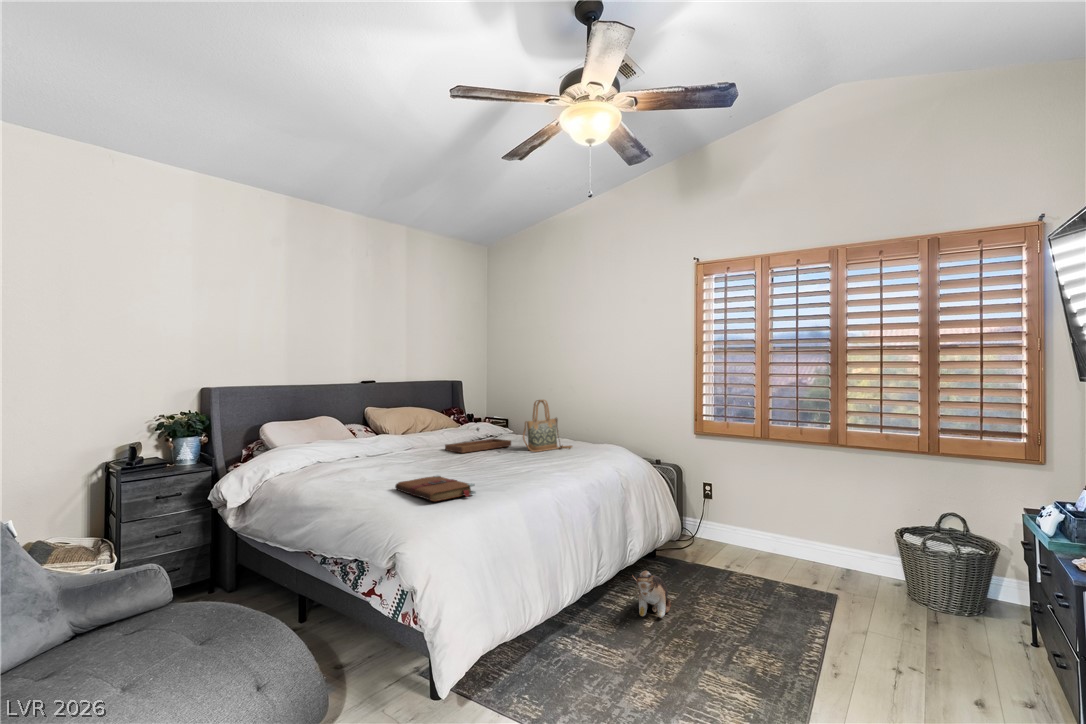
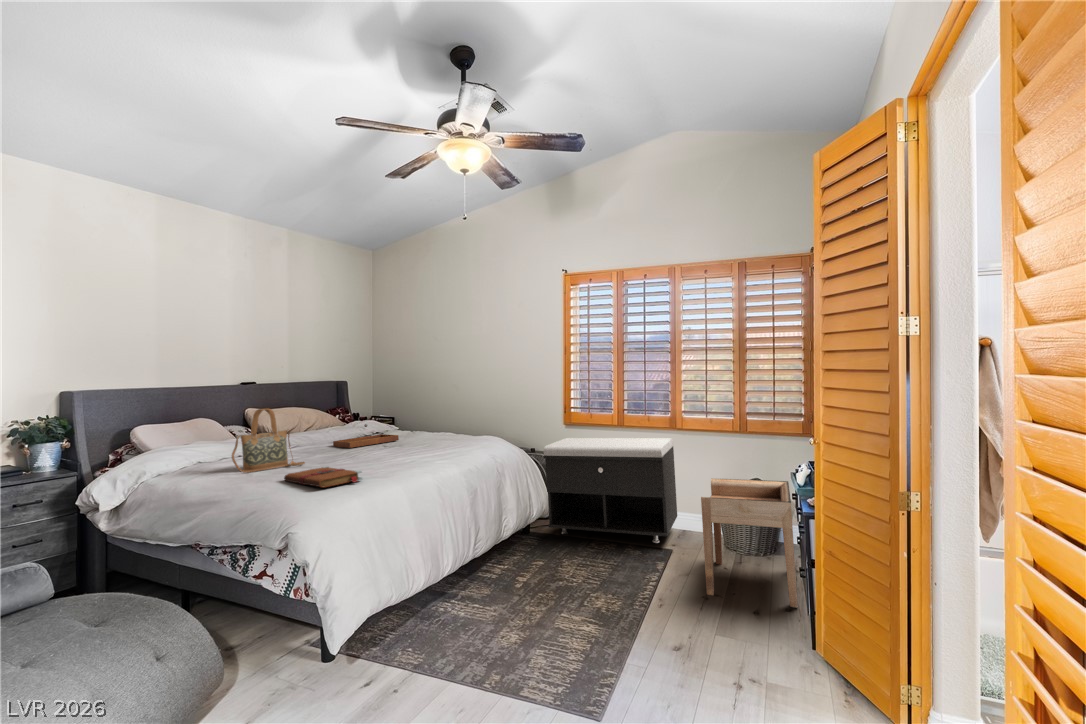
handbag: present [523,400,572,452] -> present [232,408,305,473]
storage bench: none [672,450,840,586] -> present [544,438,677,543]
side table: none [891,513,1045,706] -> present [701,478,798,608]
plush toy: present [633,571,671,618] -> none [505,540,540,579]

